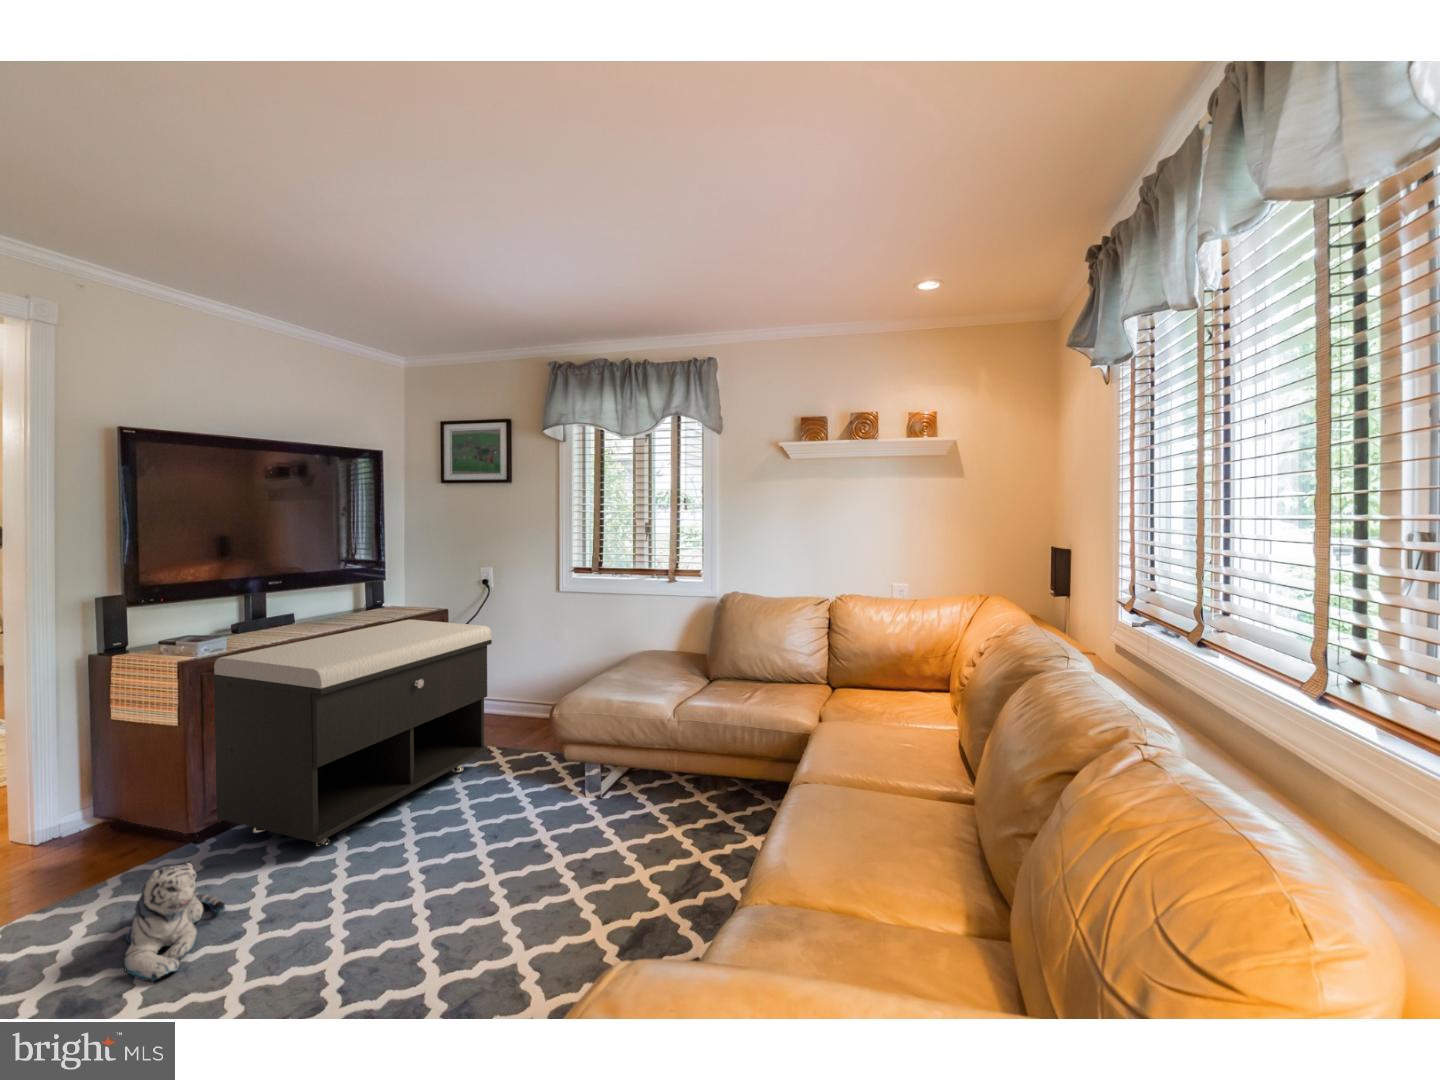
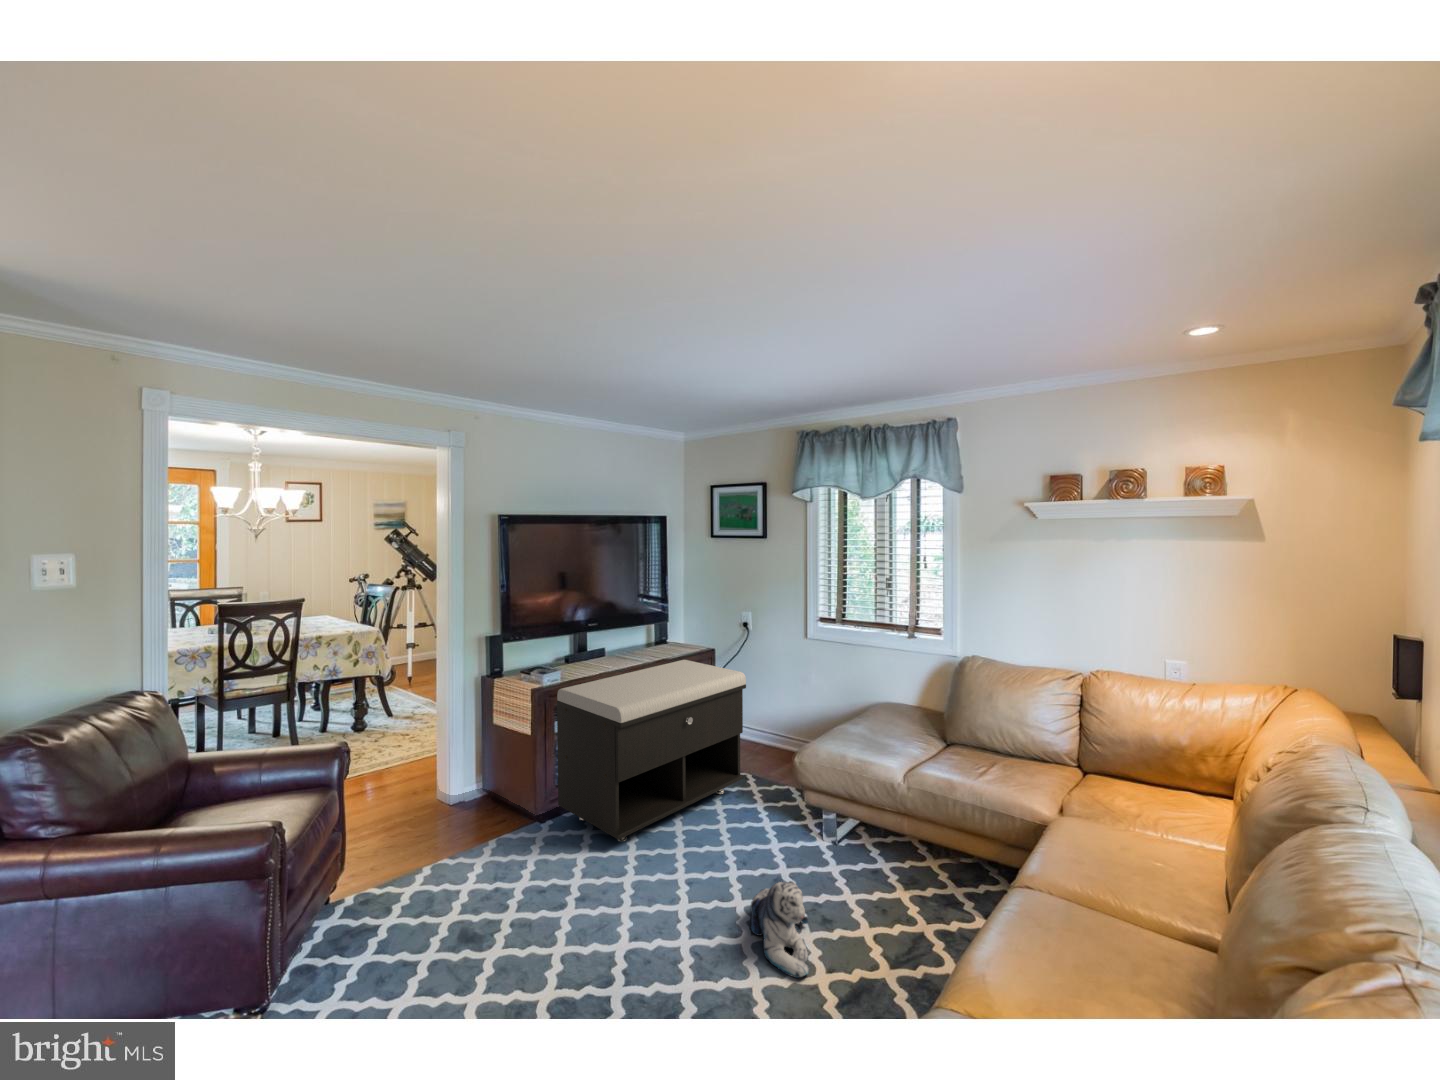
plush toy: present [124,863,225,981] -> present [750,881,809,978]

